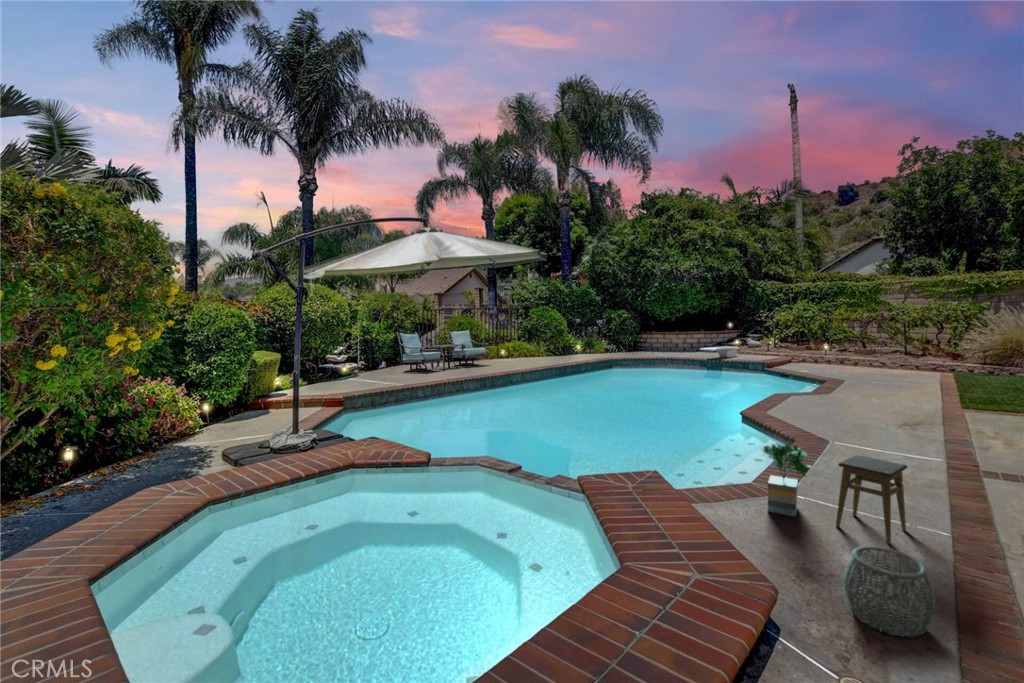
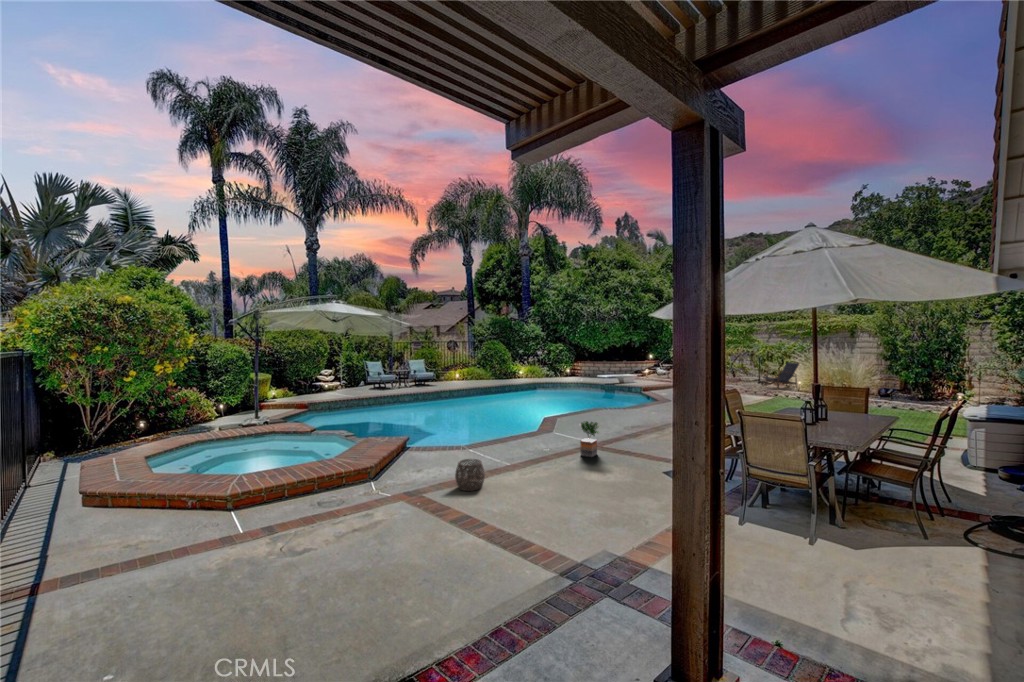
lounge chair: none [943,331,1002,369] -> present [763,362,799,389]
potted tree: present [762,444,811,517] -> present [580,421,600,457]
stool: present [836,455,907,543] -> none [508,428,538,468]

